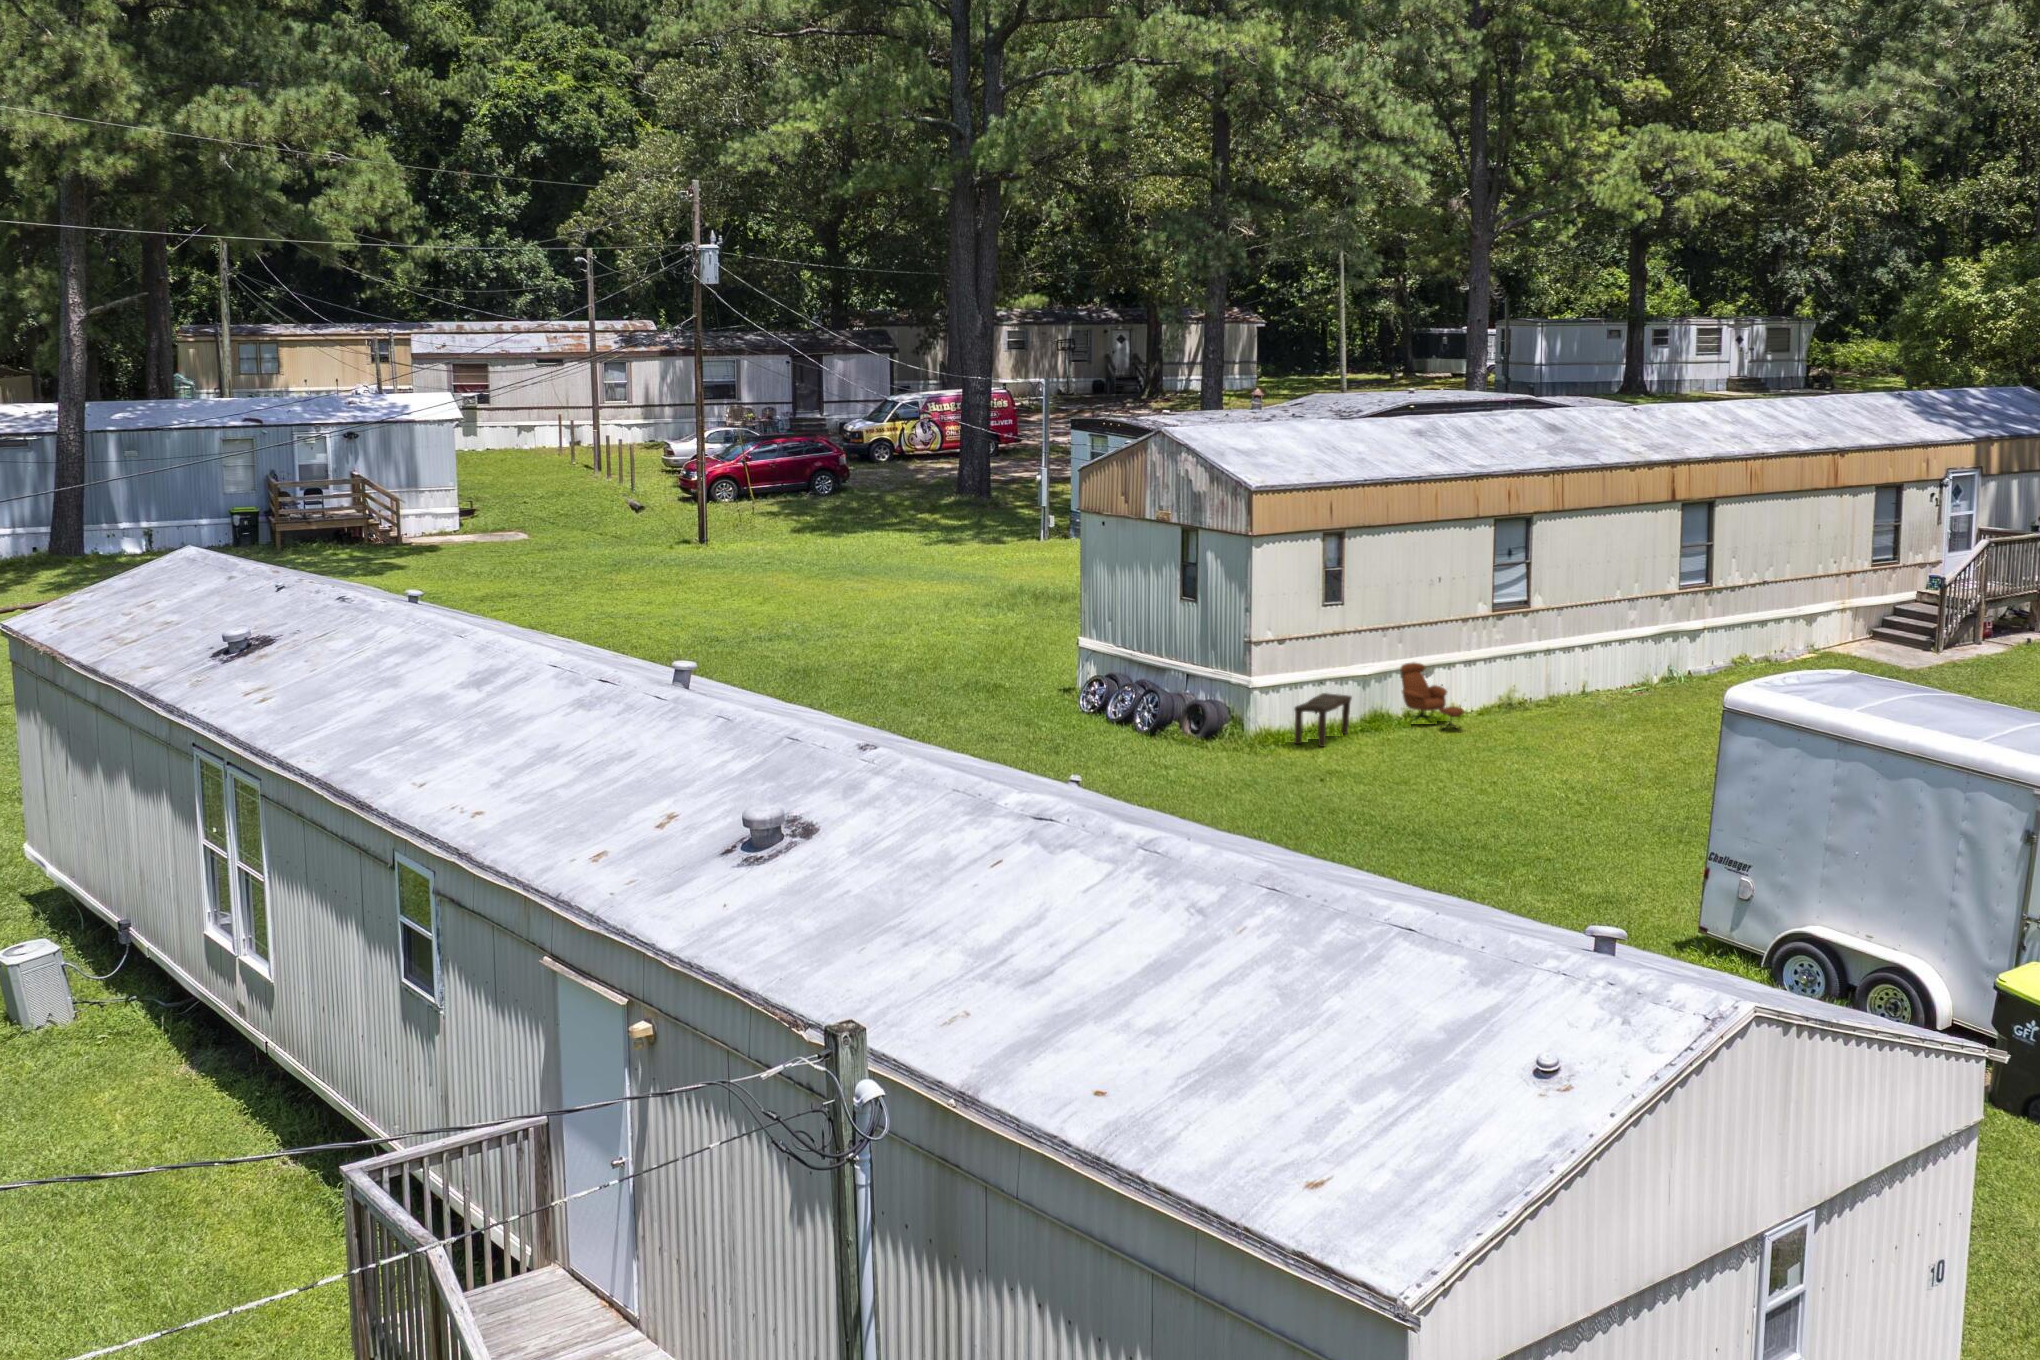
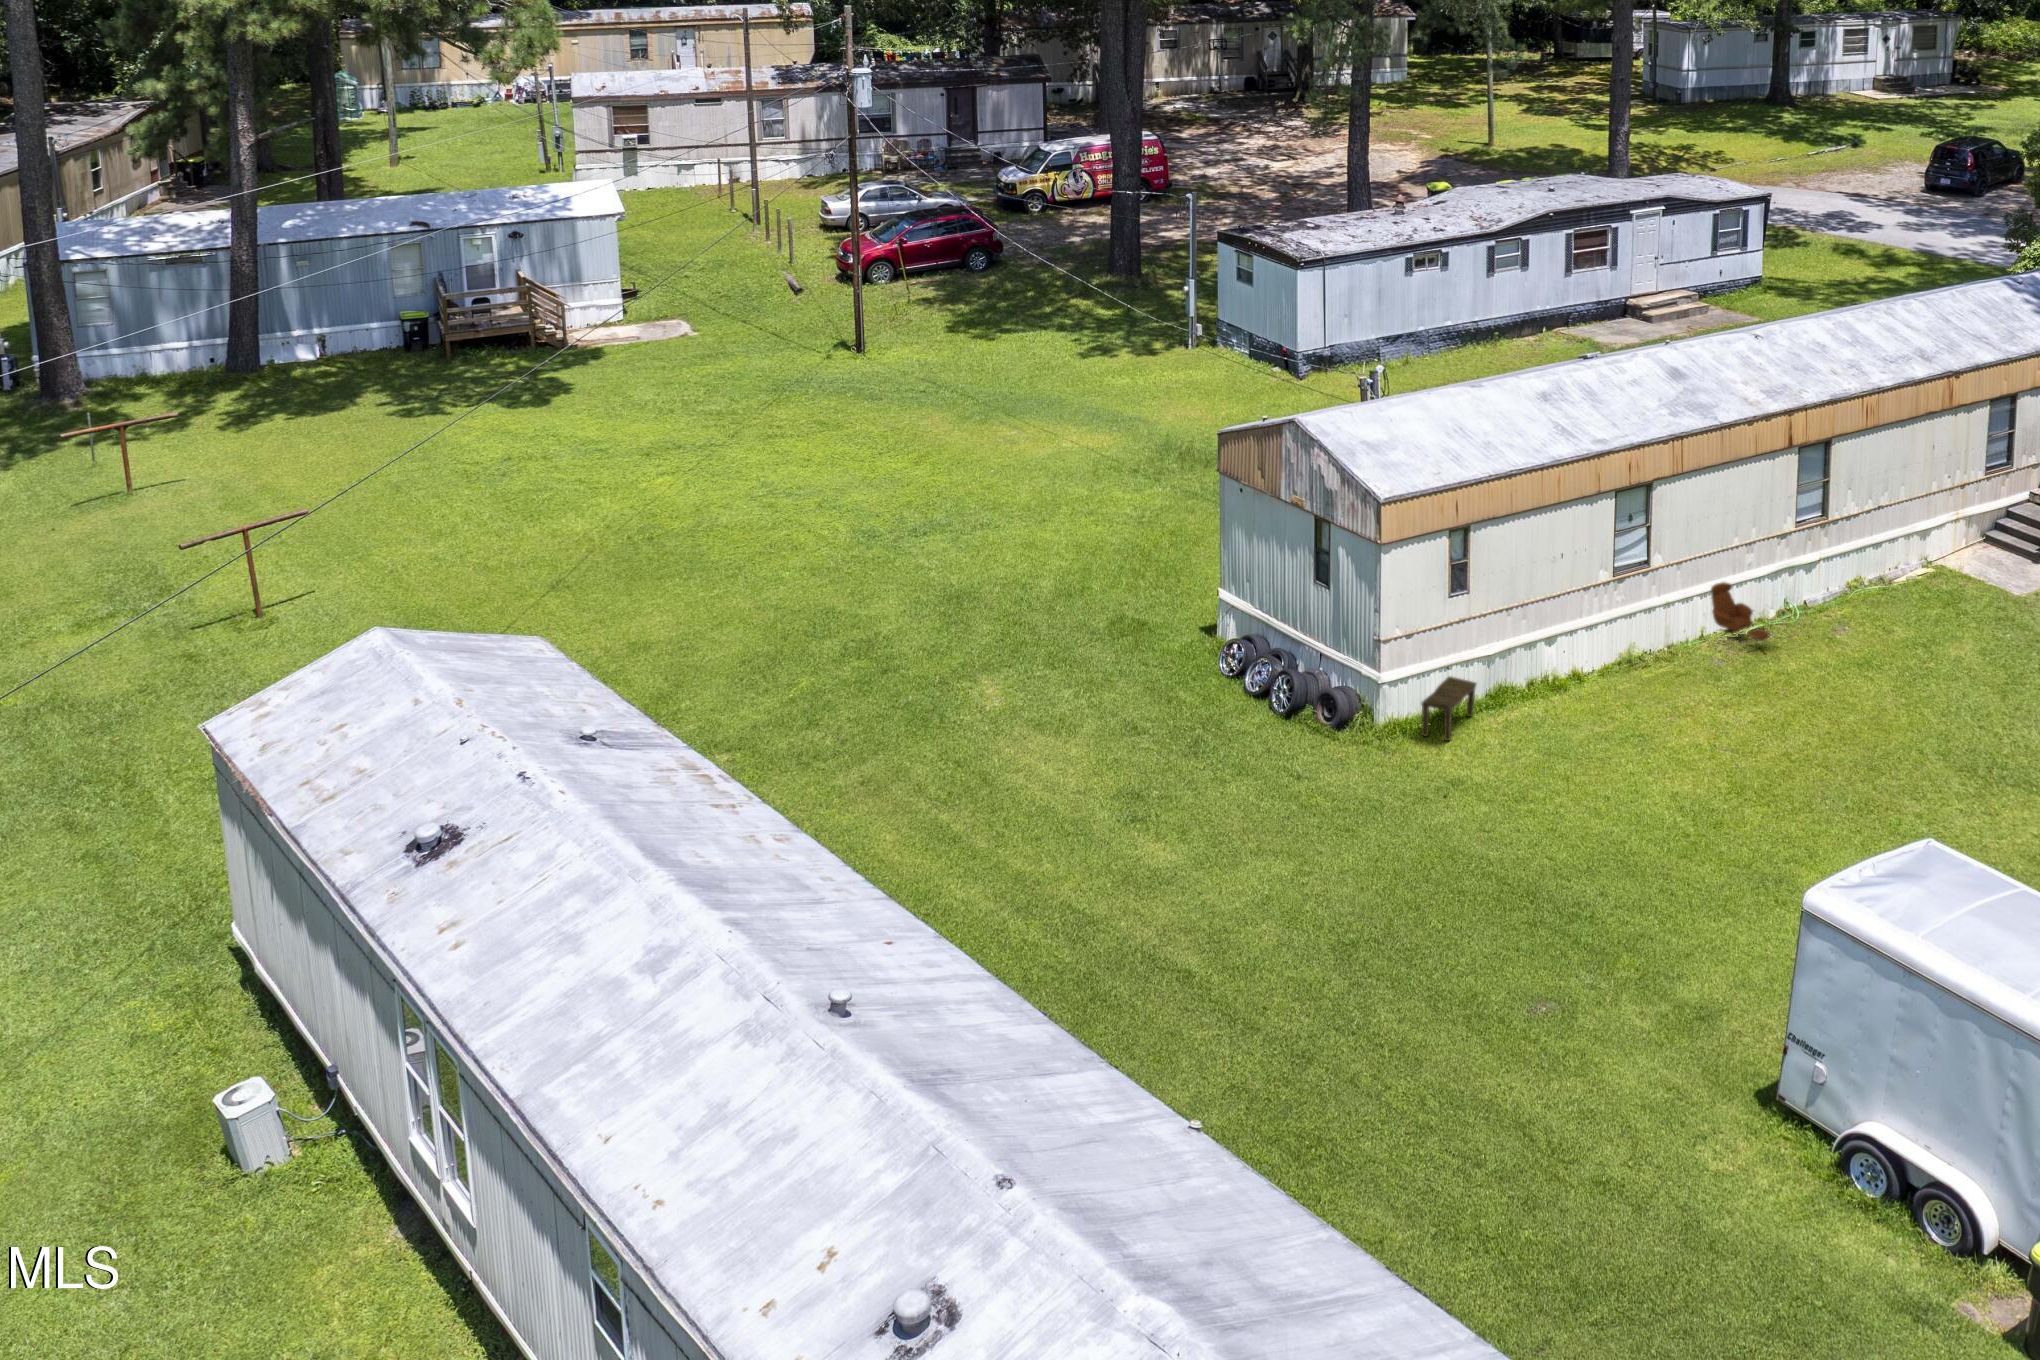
lounge chair: present [1401,663,1464,729] -> present [1711,582,1769,649]

